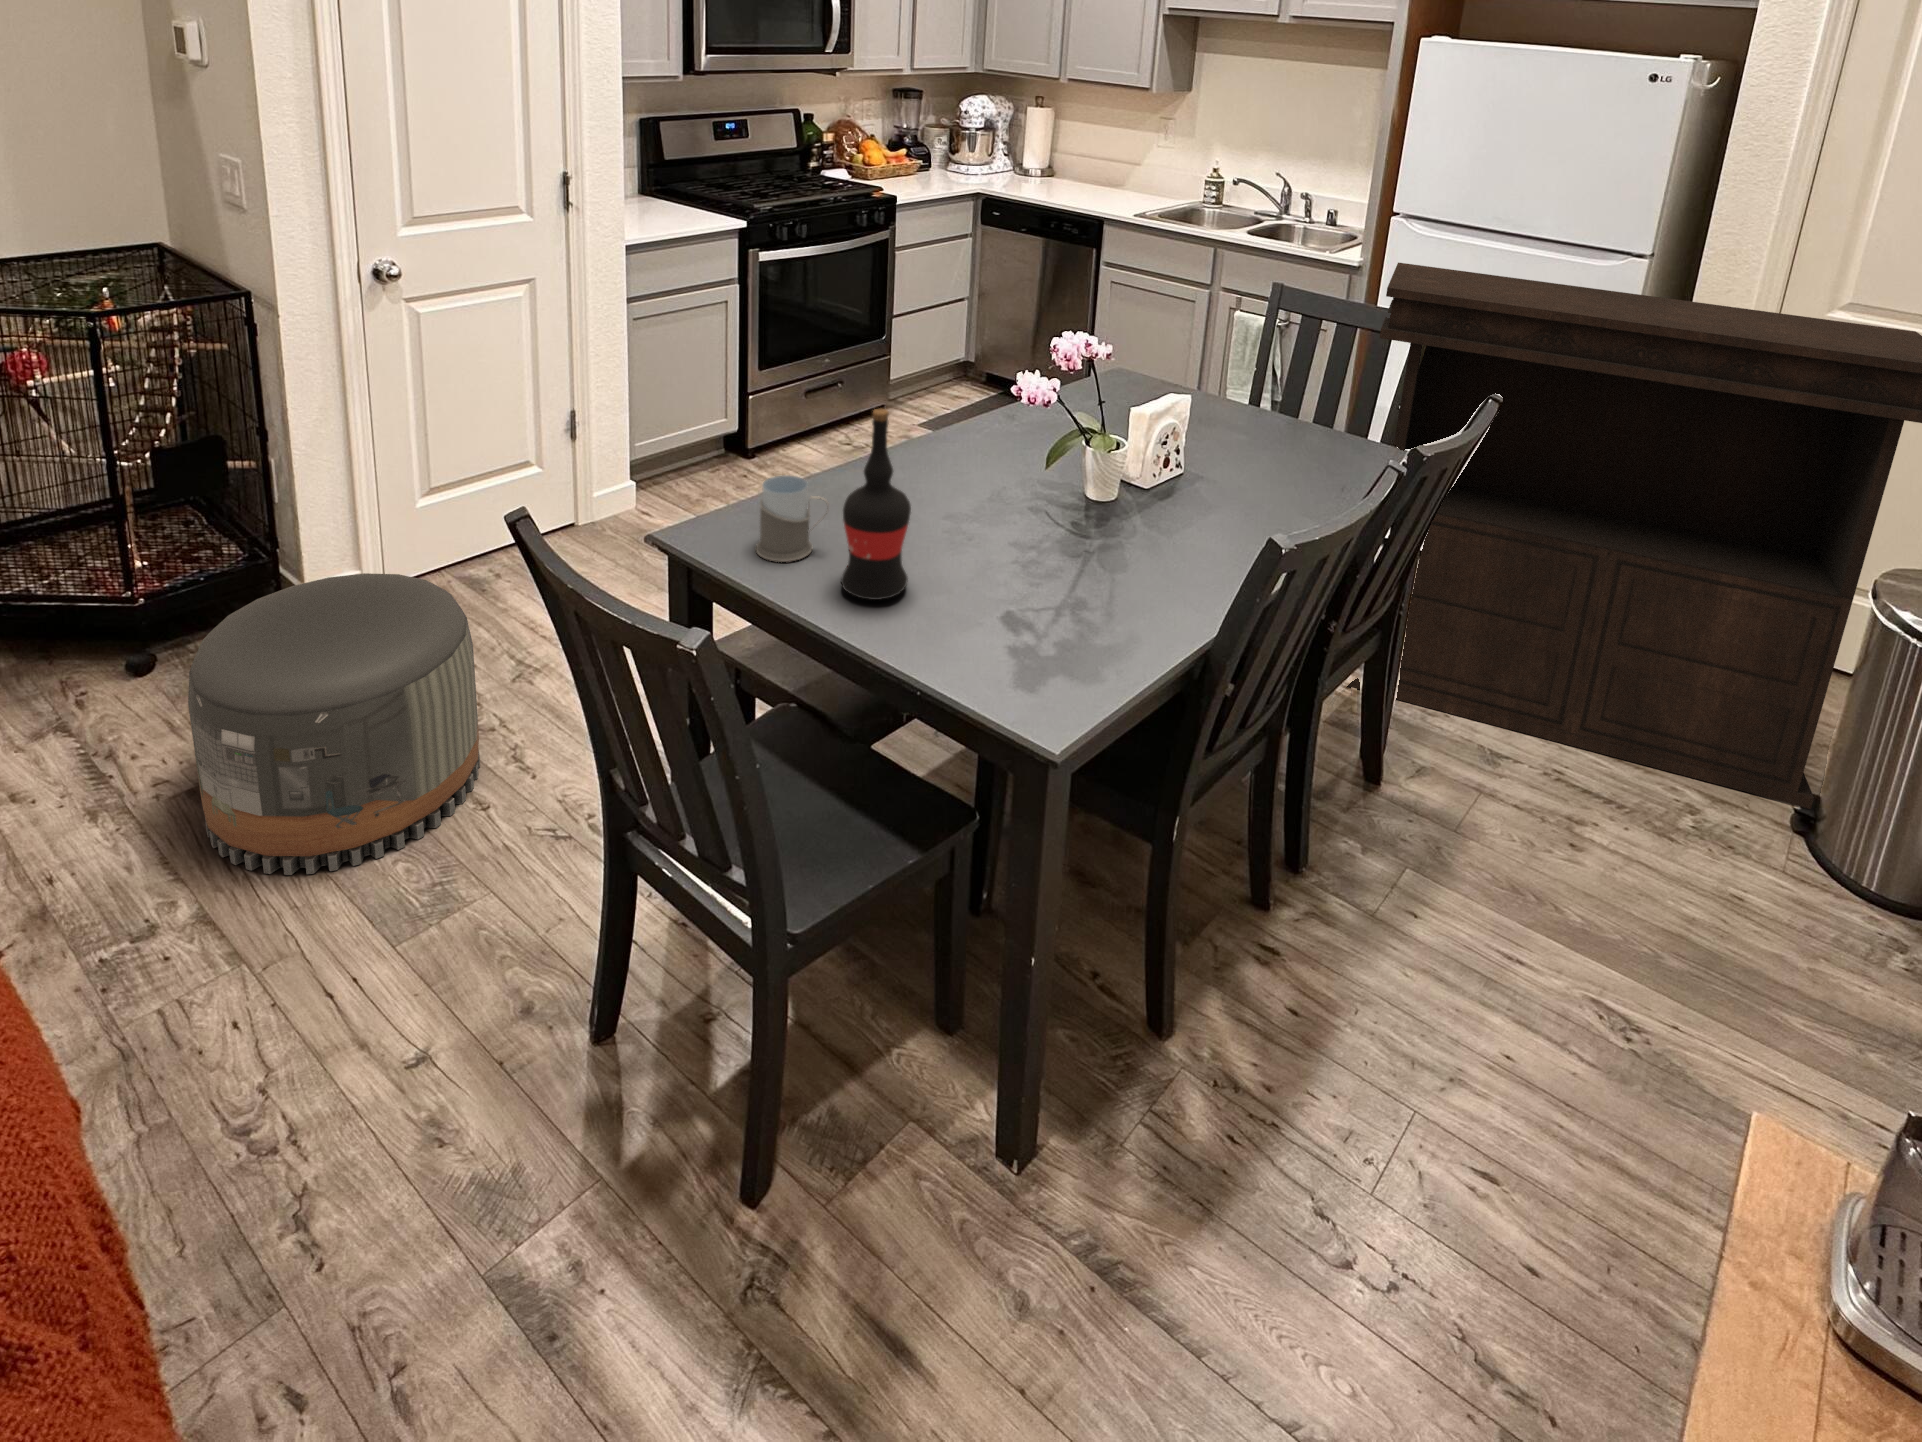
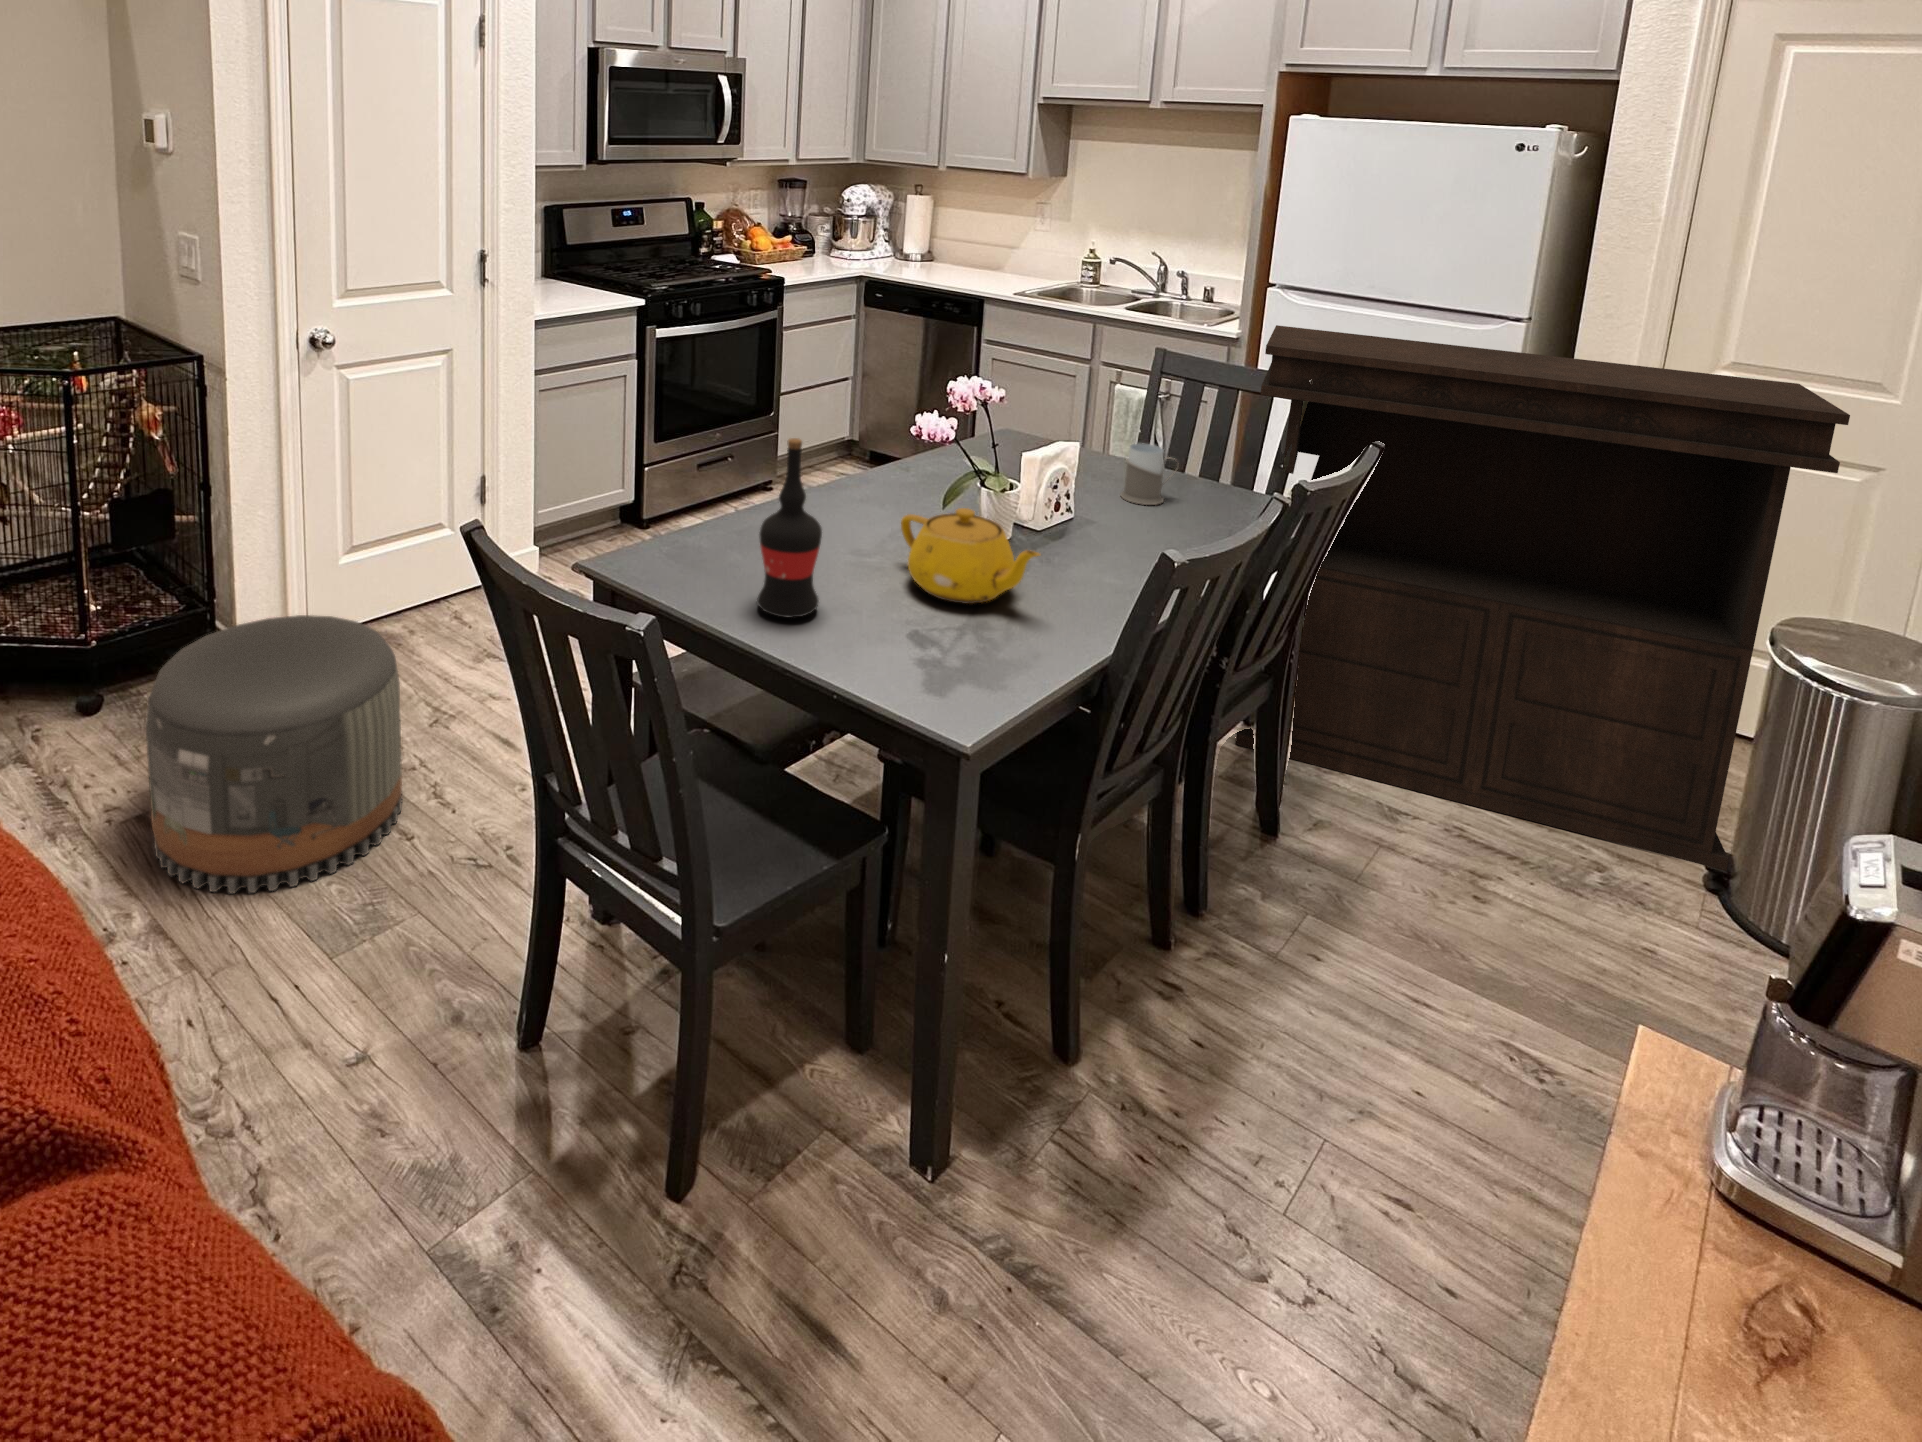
mug: present [756,475,828,562] -> present [1120,443,1177,505]
teapot: none [1000,476,1145,578] -> present [901,508,1040,604]

